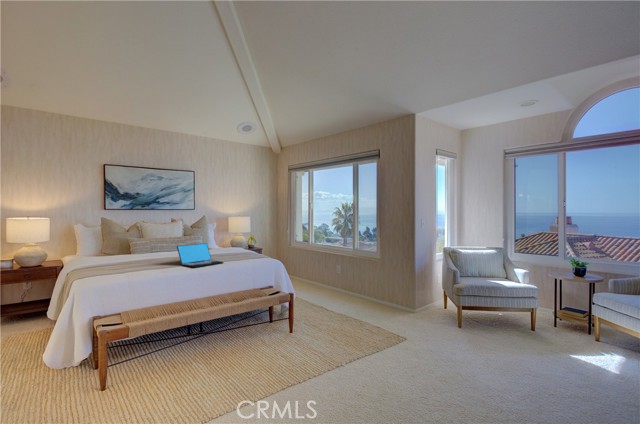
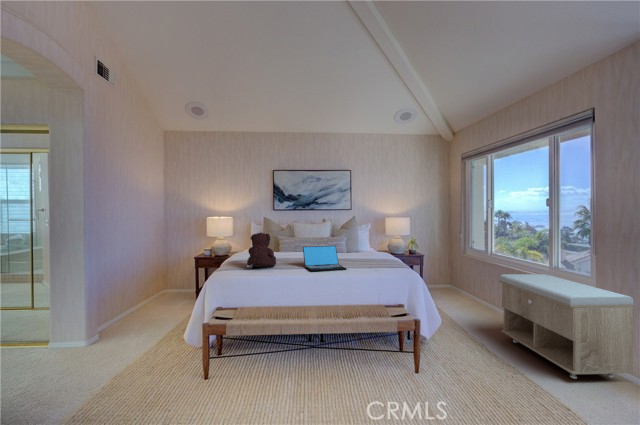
teddy bear: none [114,234,150,273] -> present [246,232,276,269]
storage bench: none [329,253,399,313] -> present [500,274,634,379]

